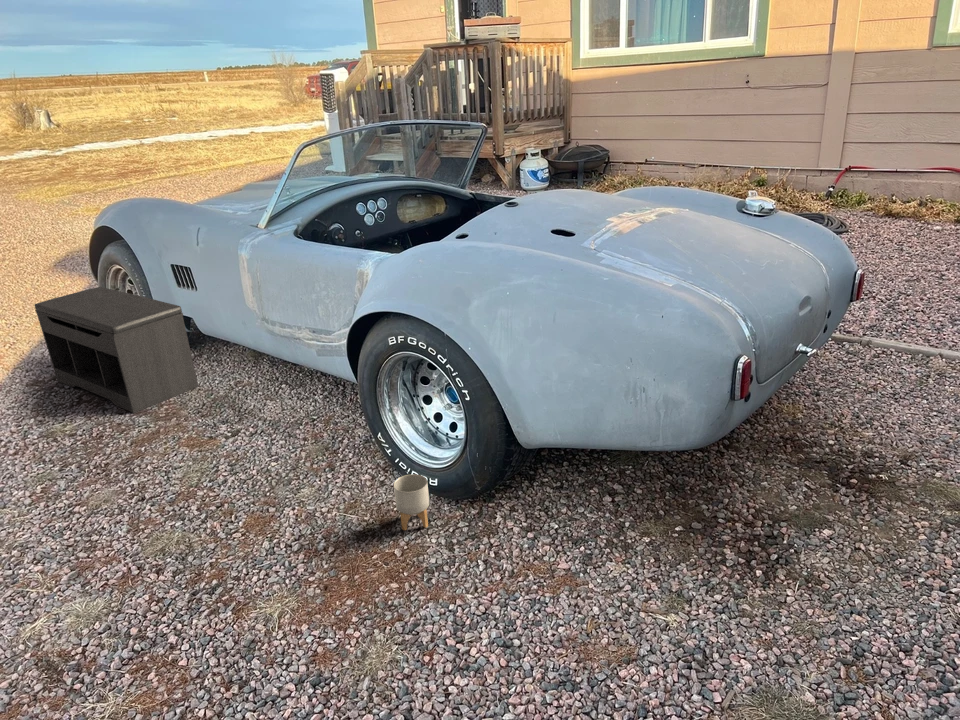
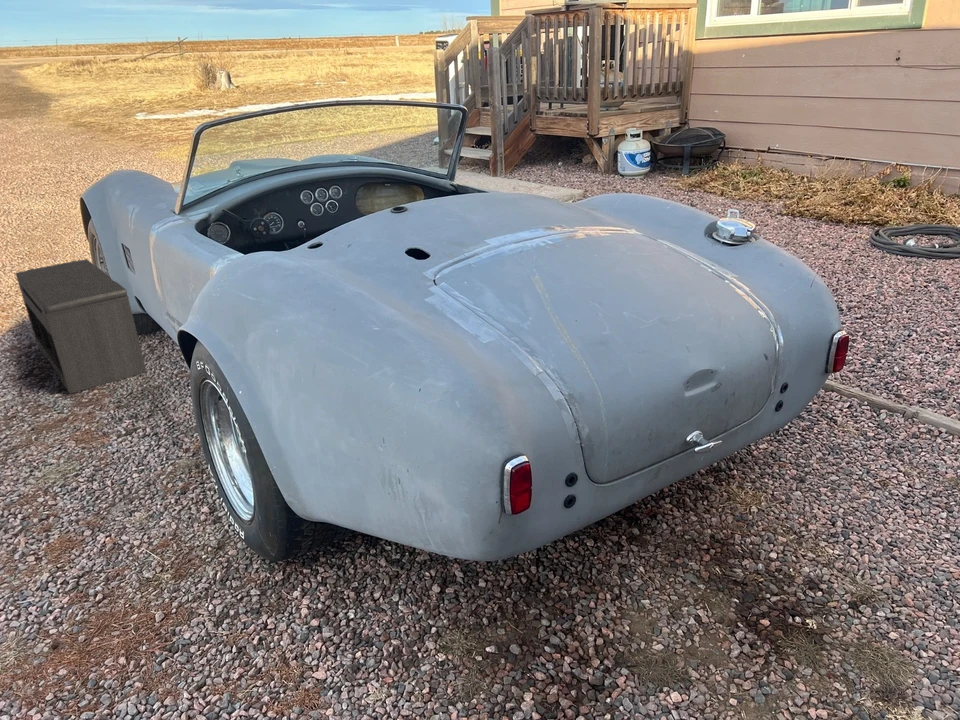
planter: present [394,474,429,530] -> none [184,519,234,583]

